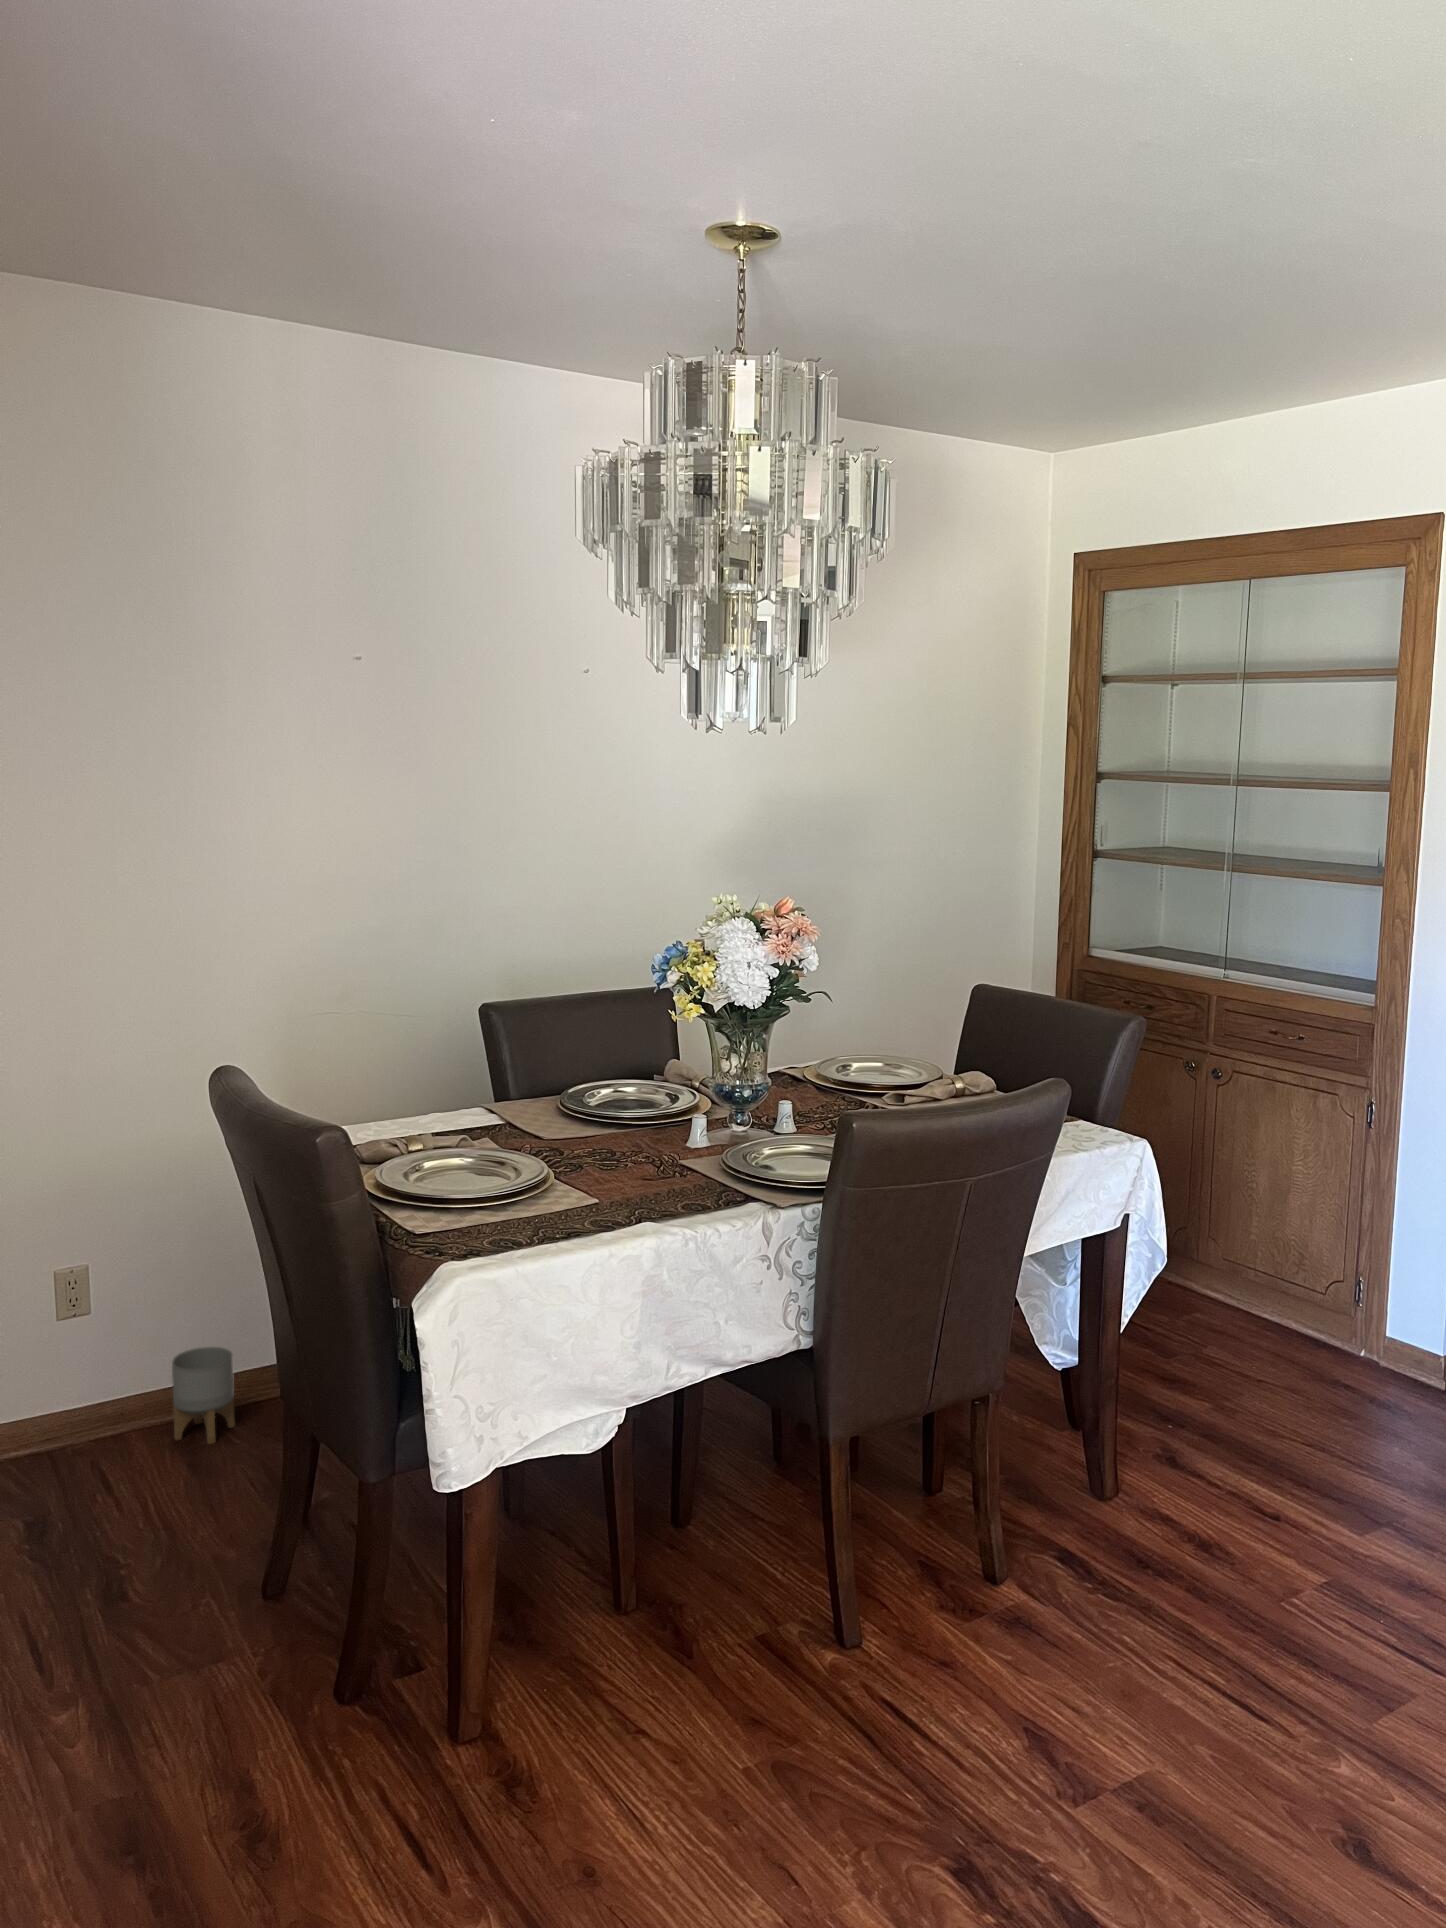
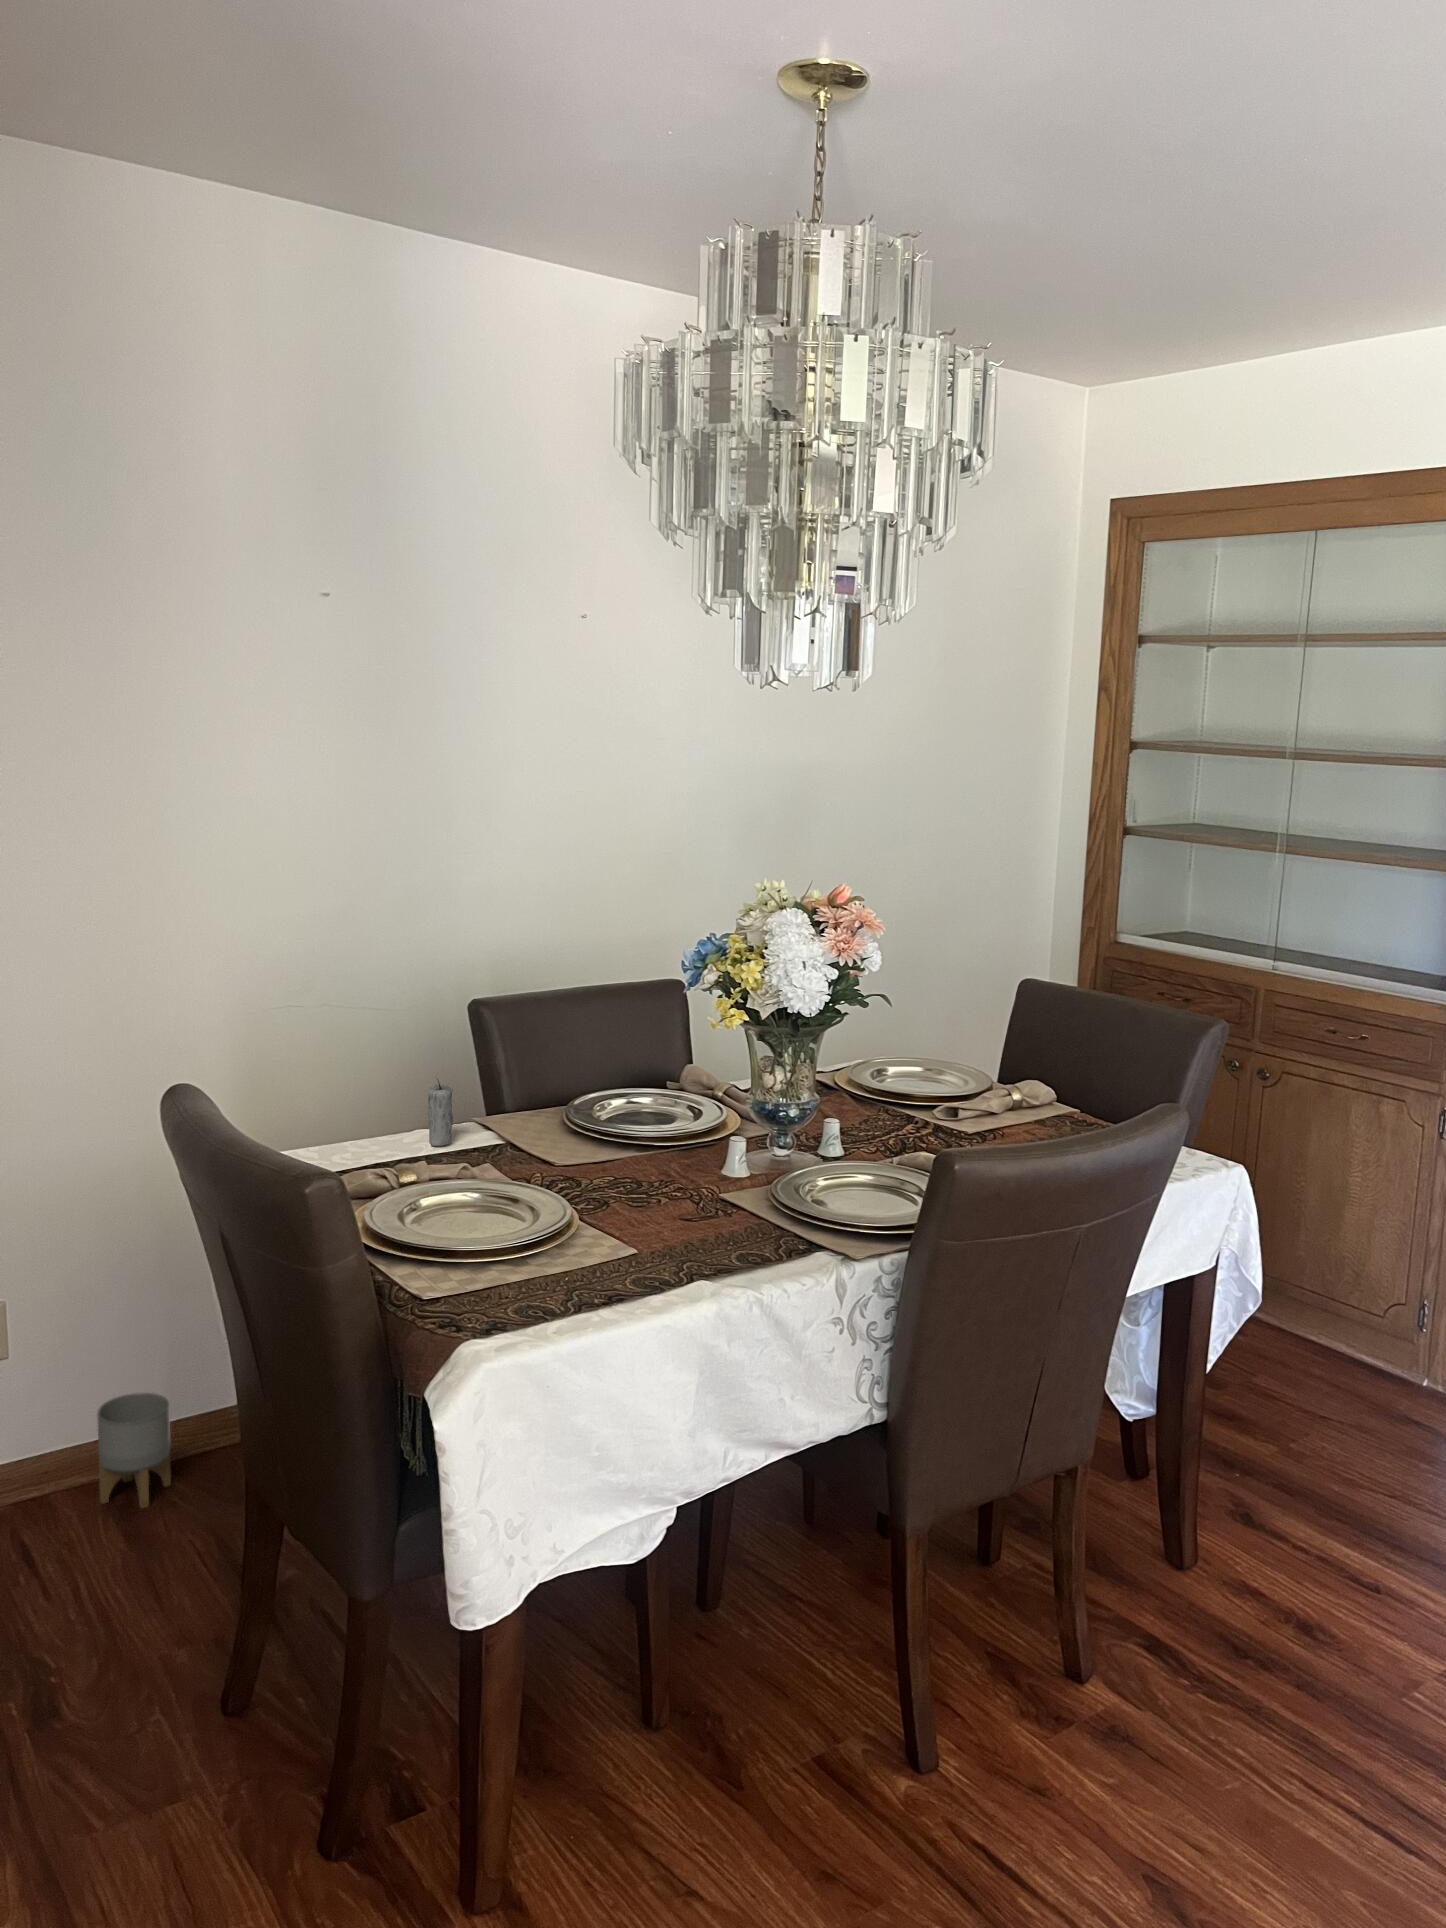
candle: none [439,1065,461,1125] -> present [428,1079,453,1146]

